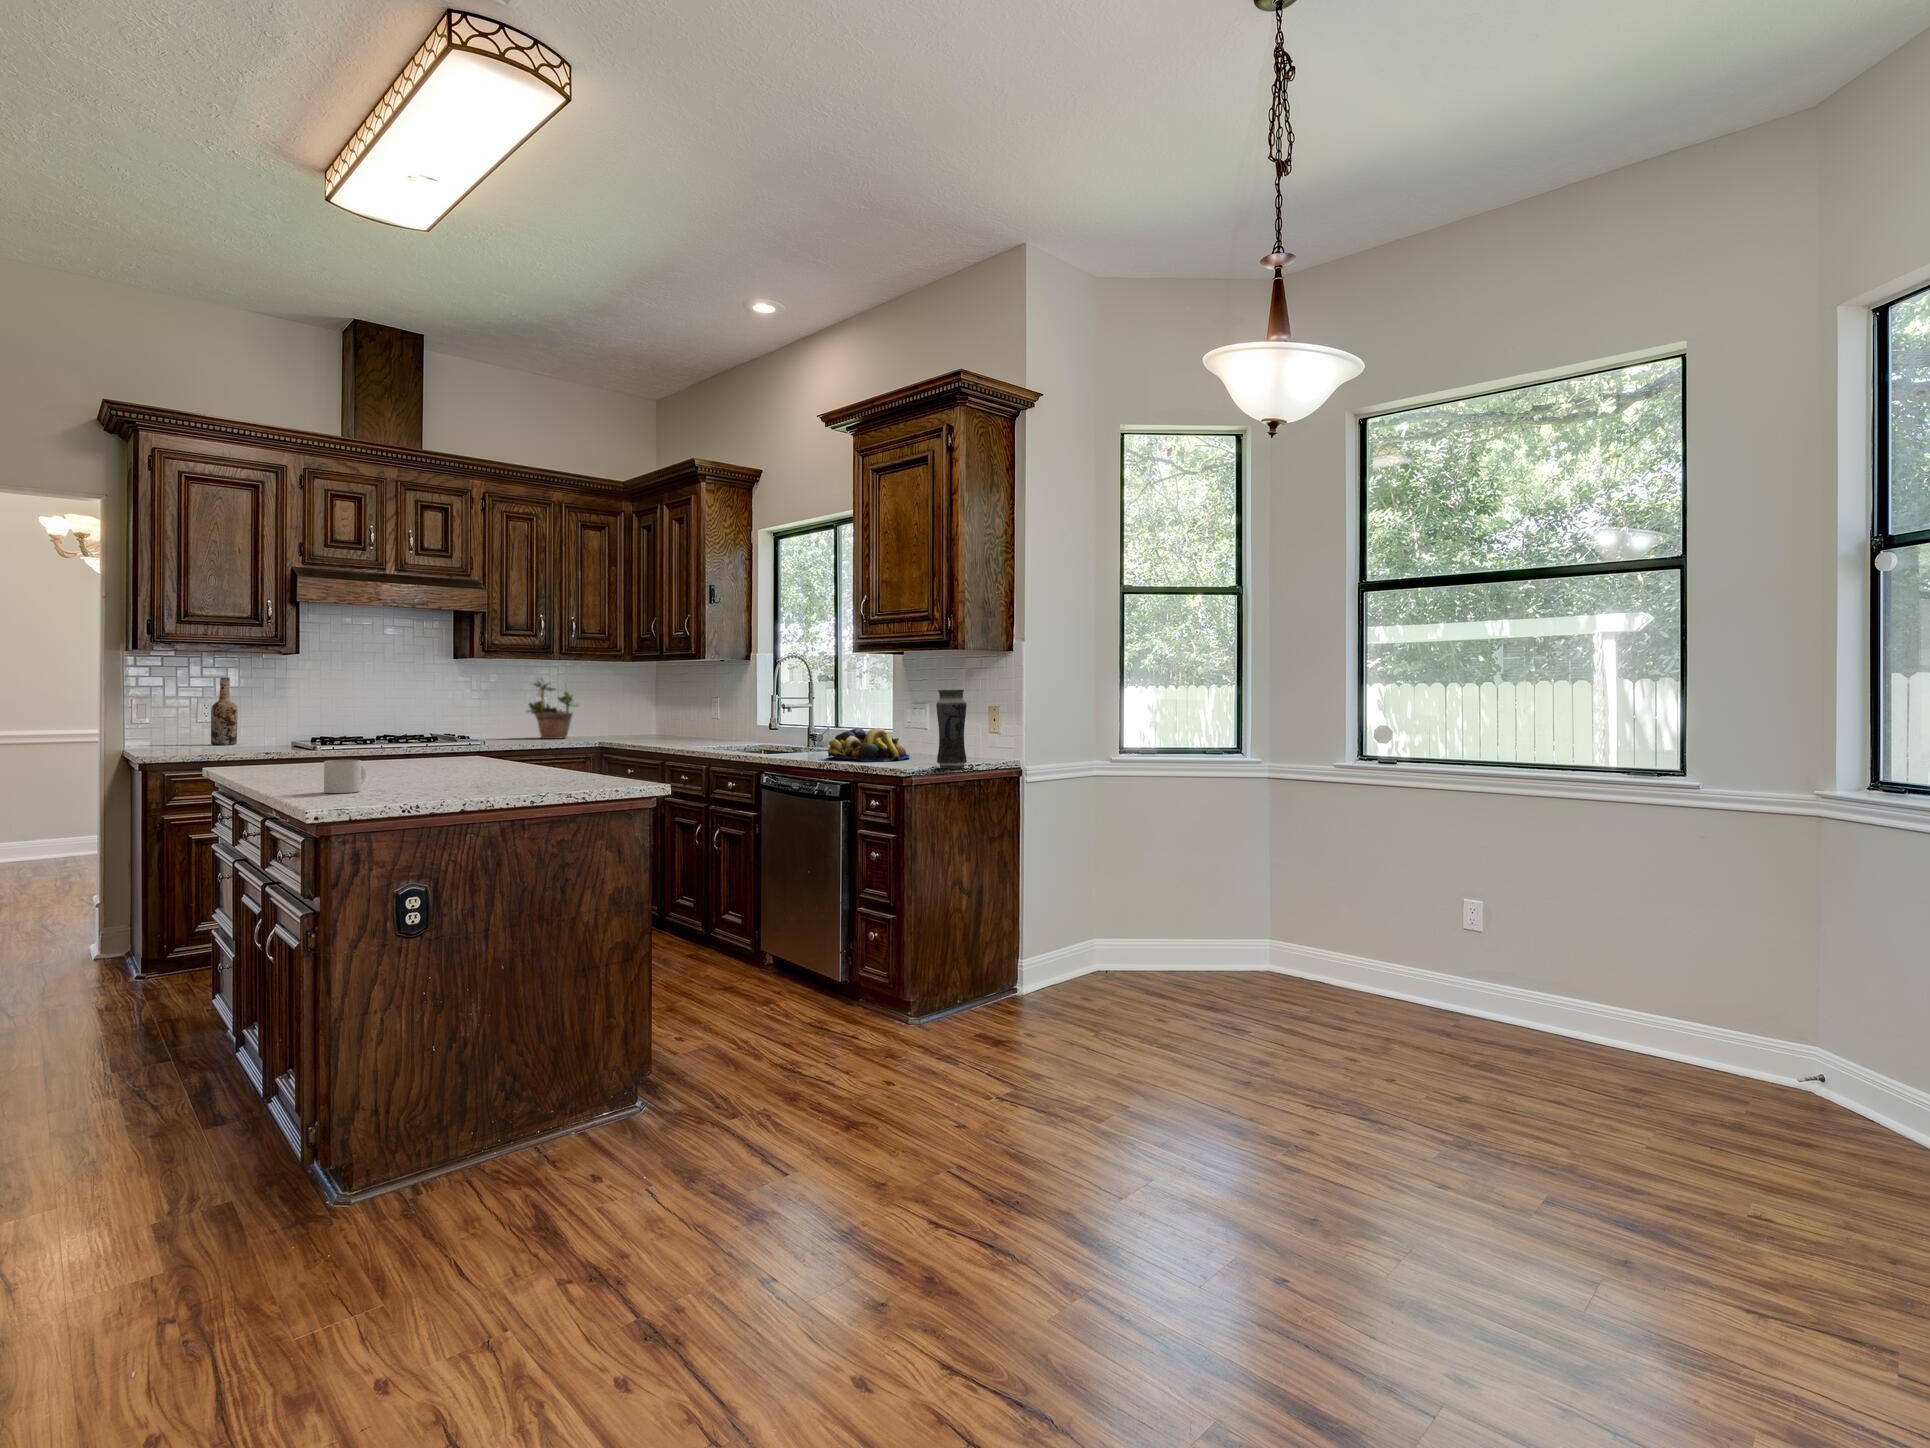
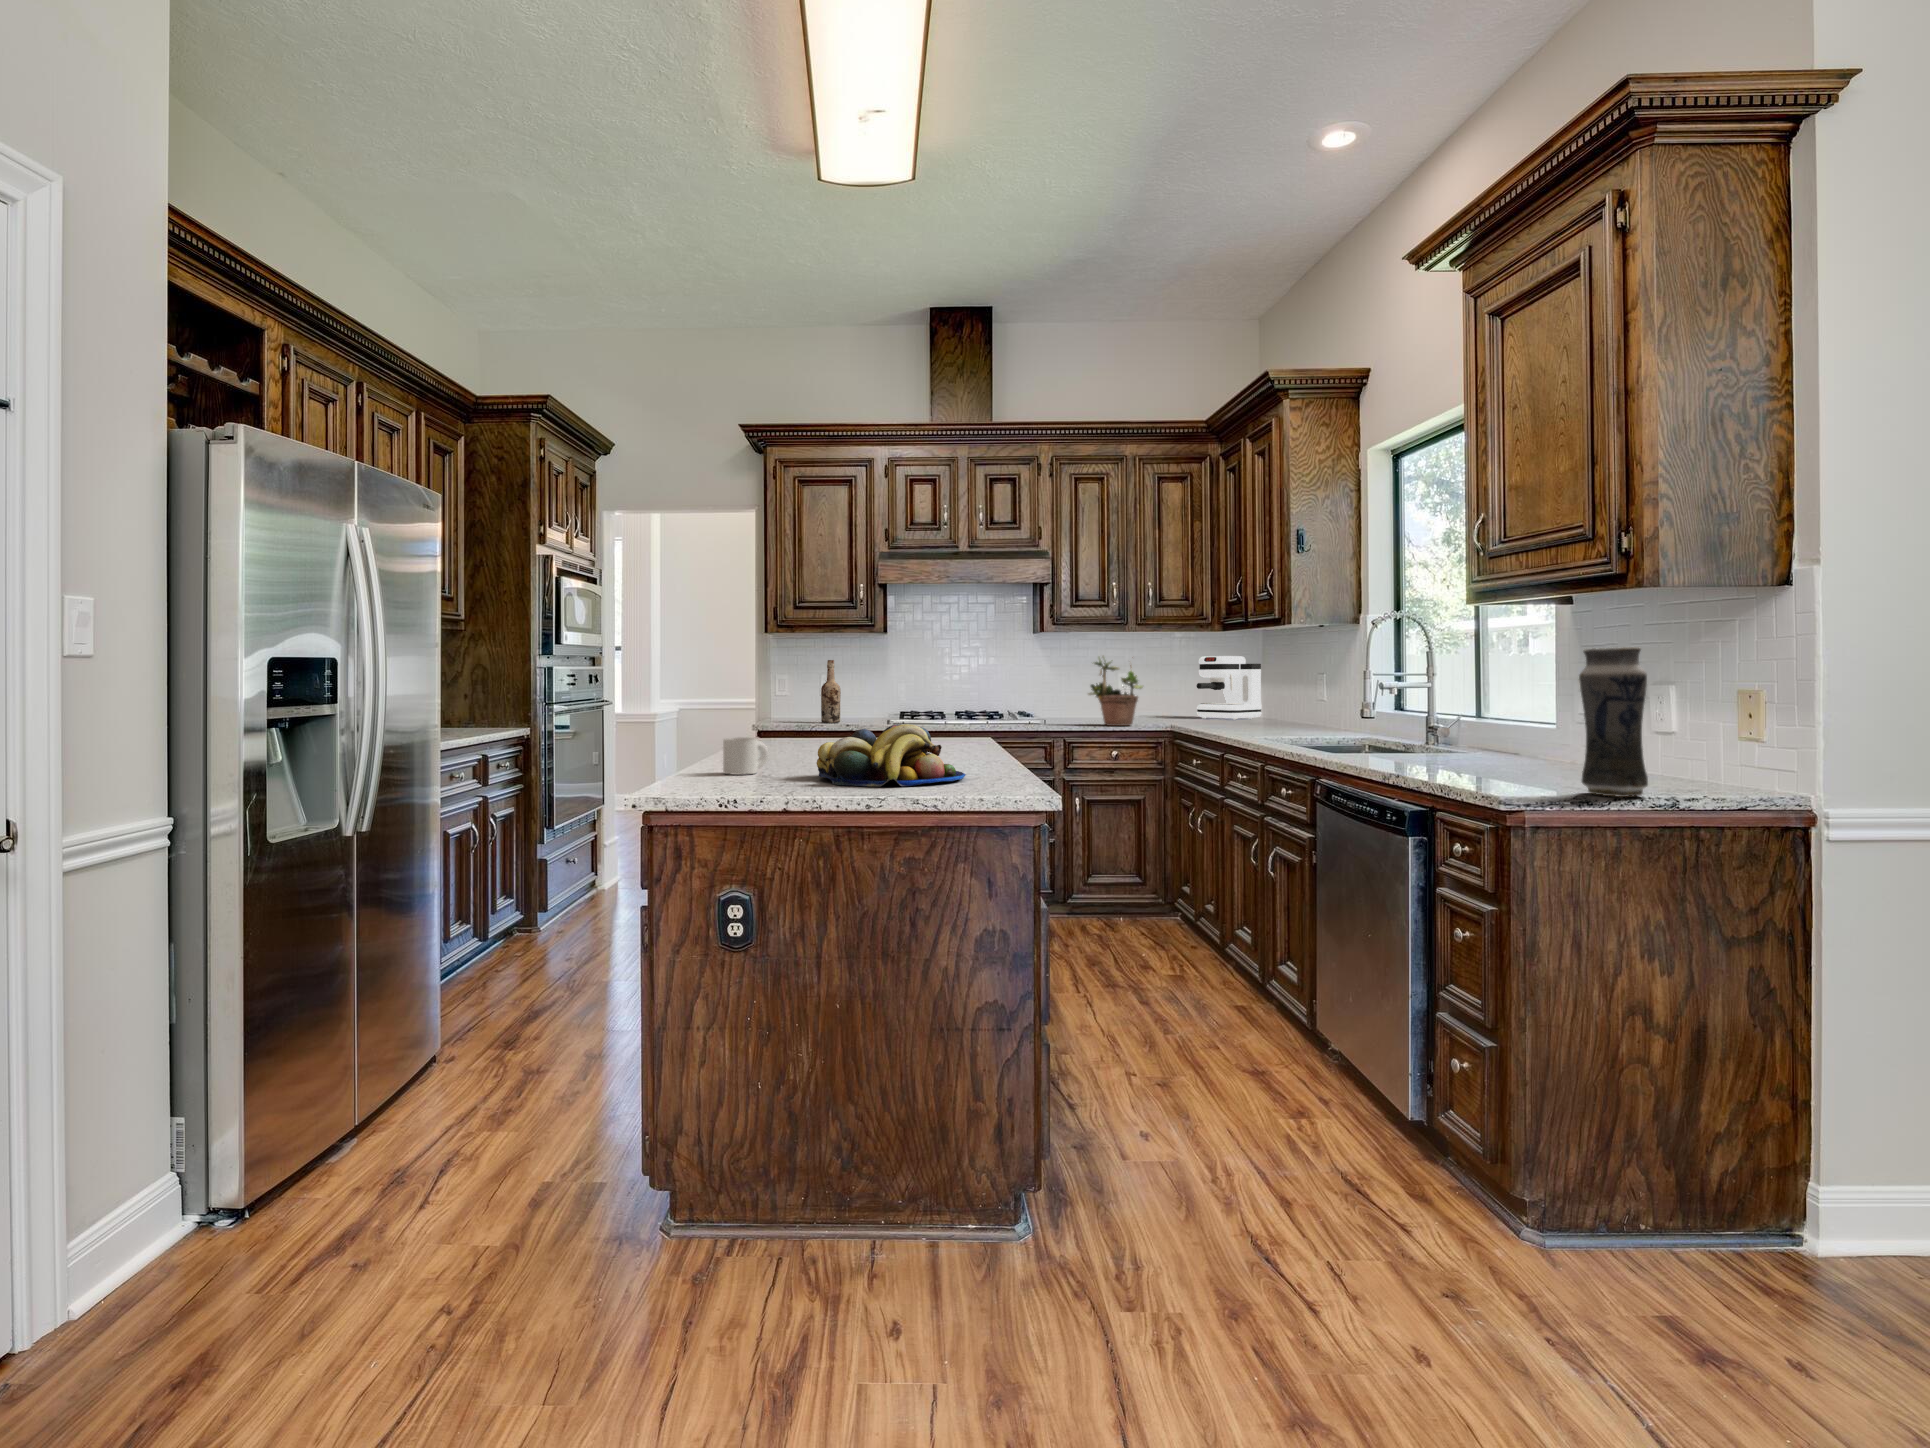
coffee maker: none [604,678,658,731] -> present [1197,656,1261,720]
fruit bowl: present [828,728,910,761] -> present [817,724,966,787]

